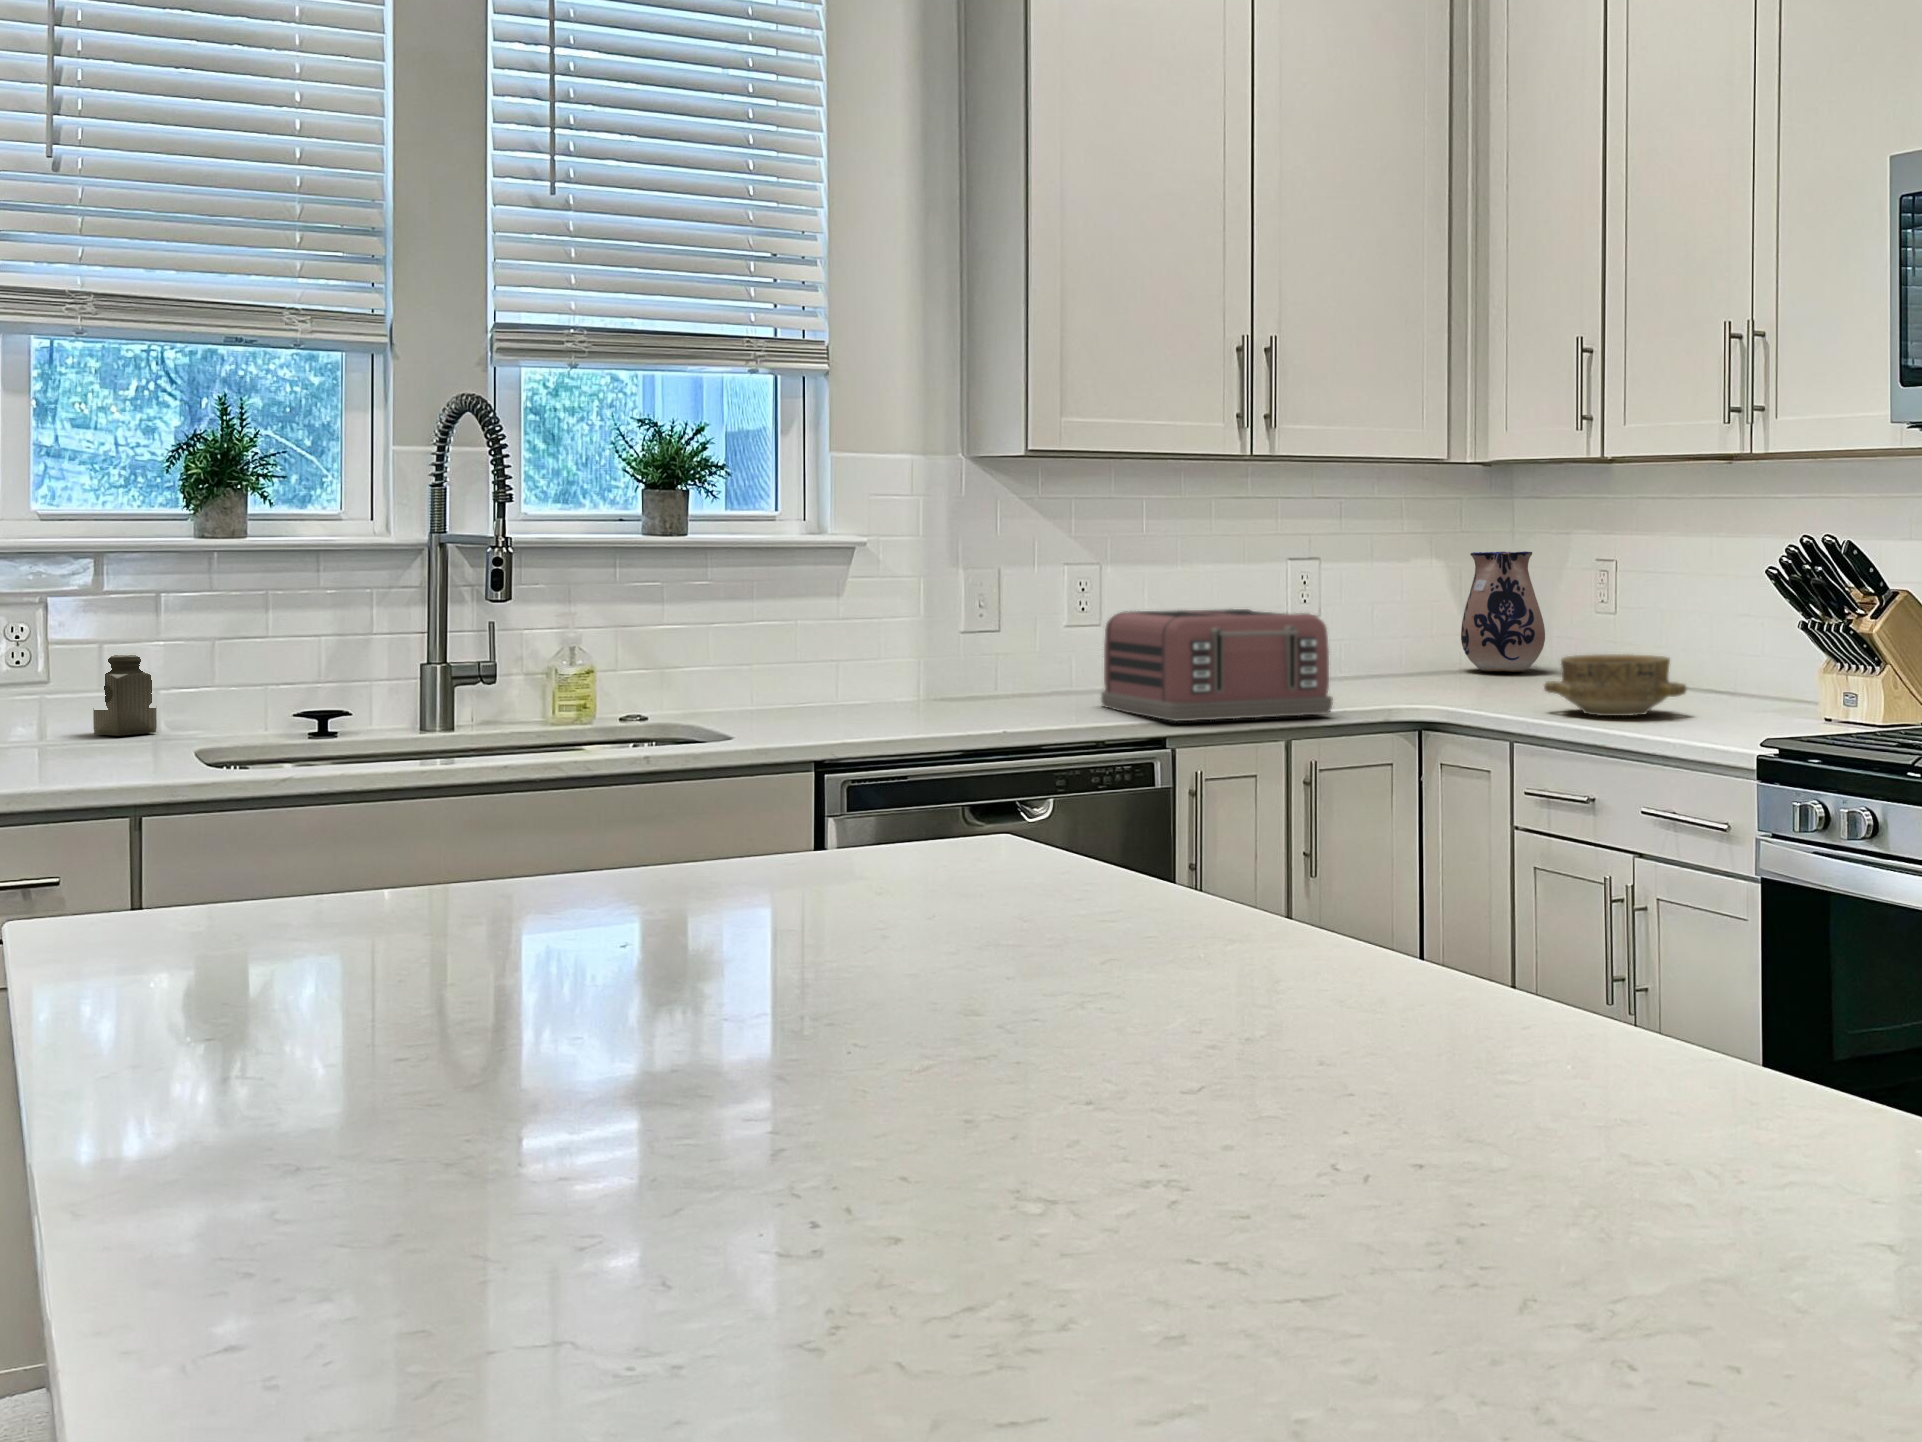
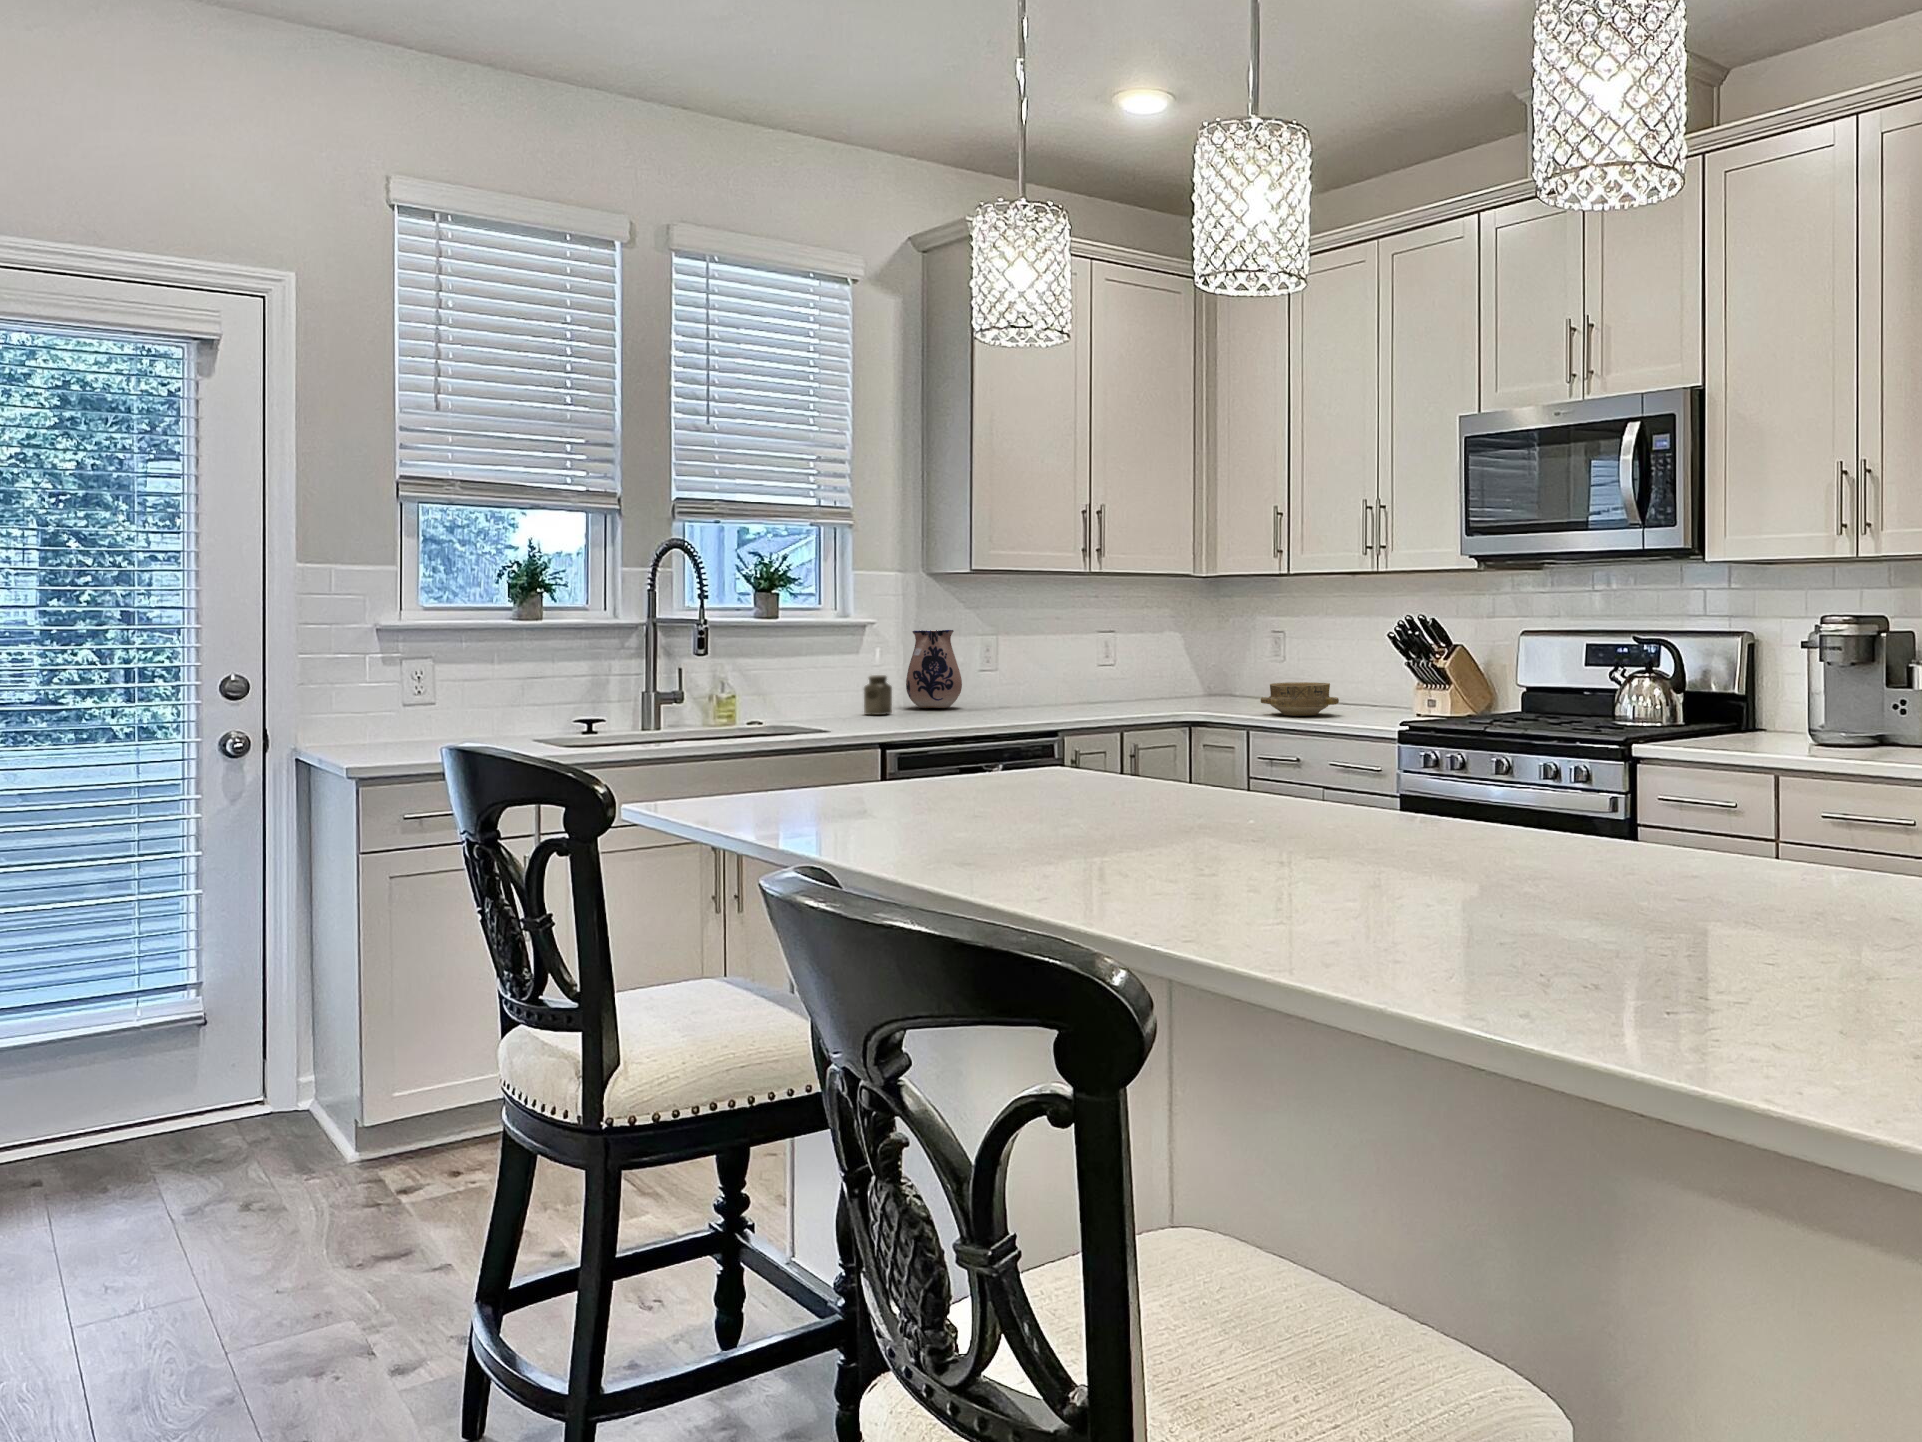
ceramic pitcher: present [1461,551,1545,672] -> present [906,630,962,708]
toaster: present [1101,609,1333,721] -> none [1012,659,1148,720]
salt shaker: present [93,655,157,736] -> present [864,675,892,715]

